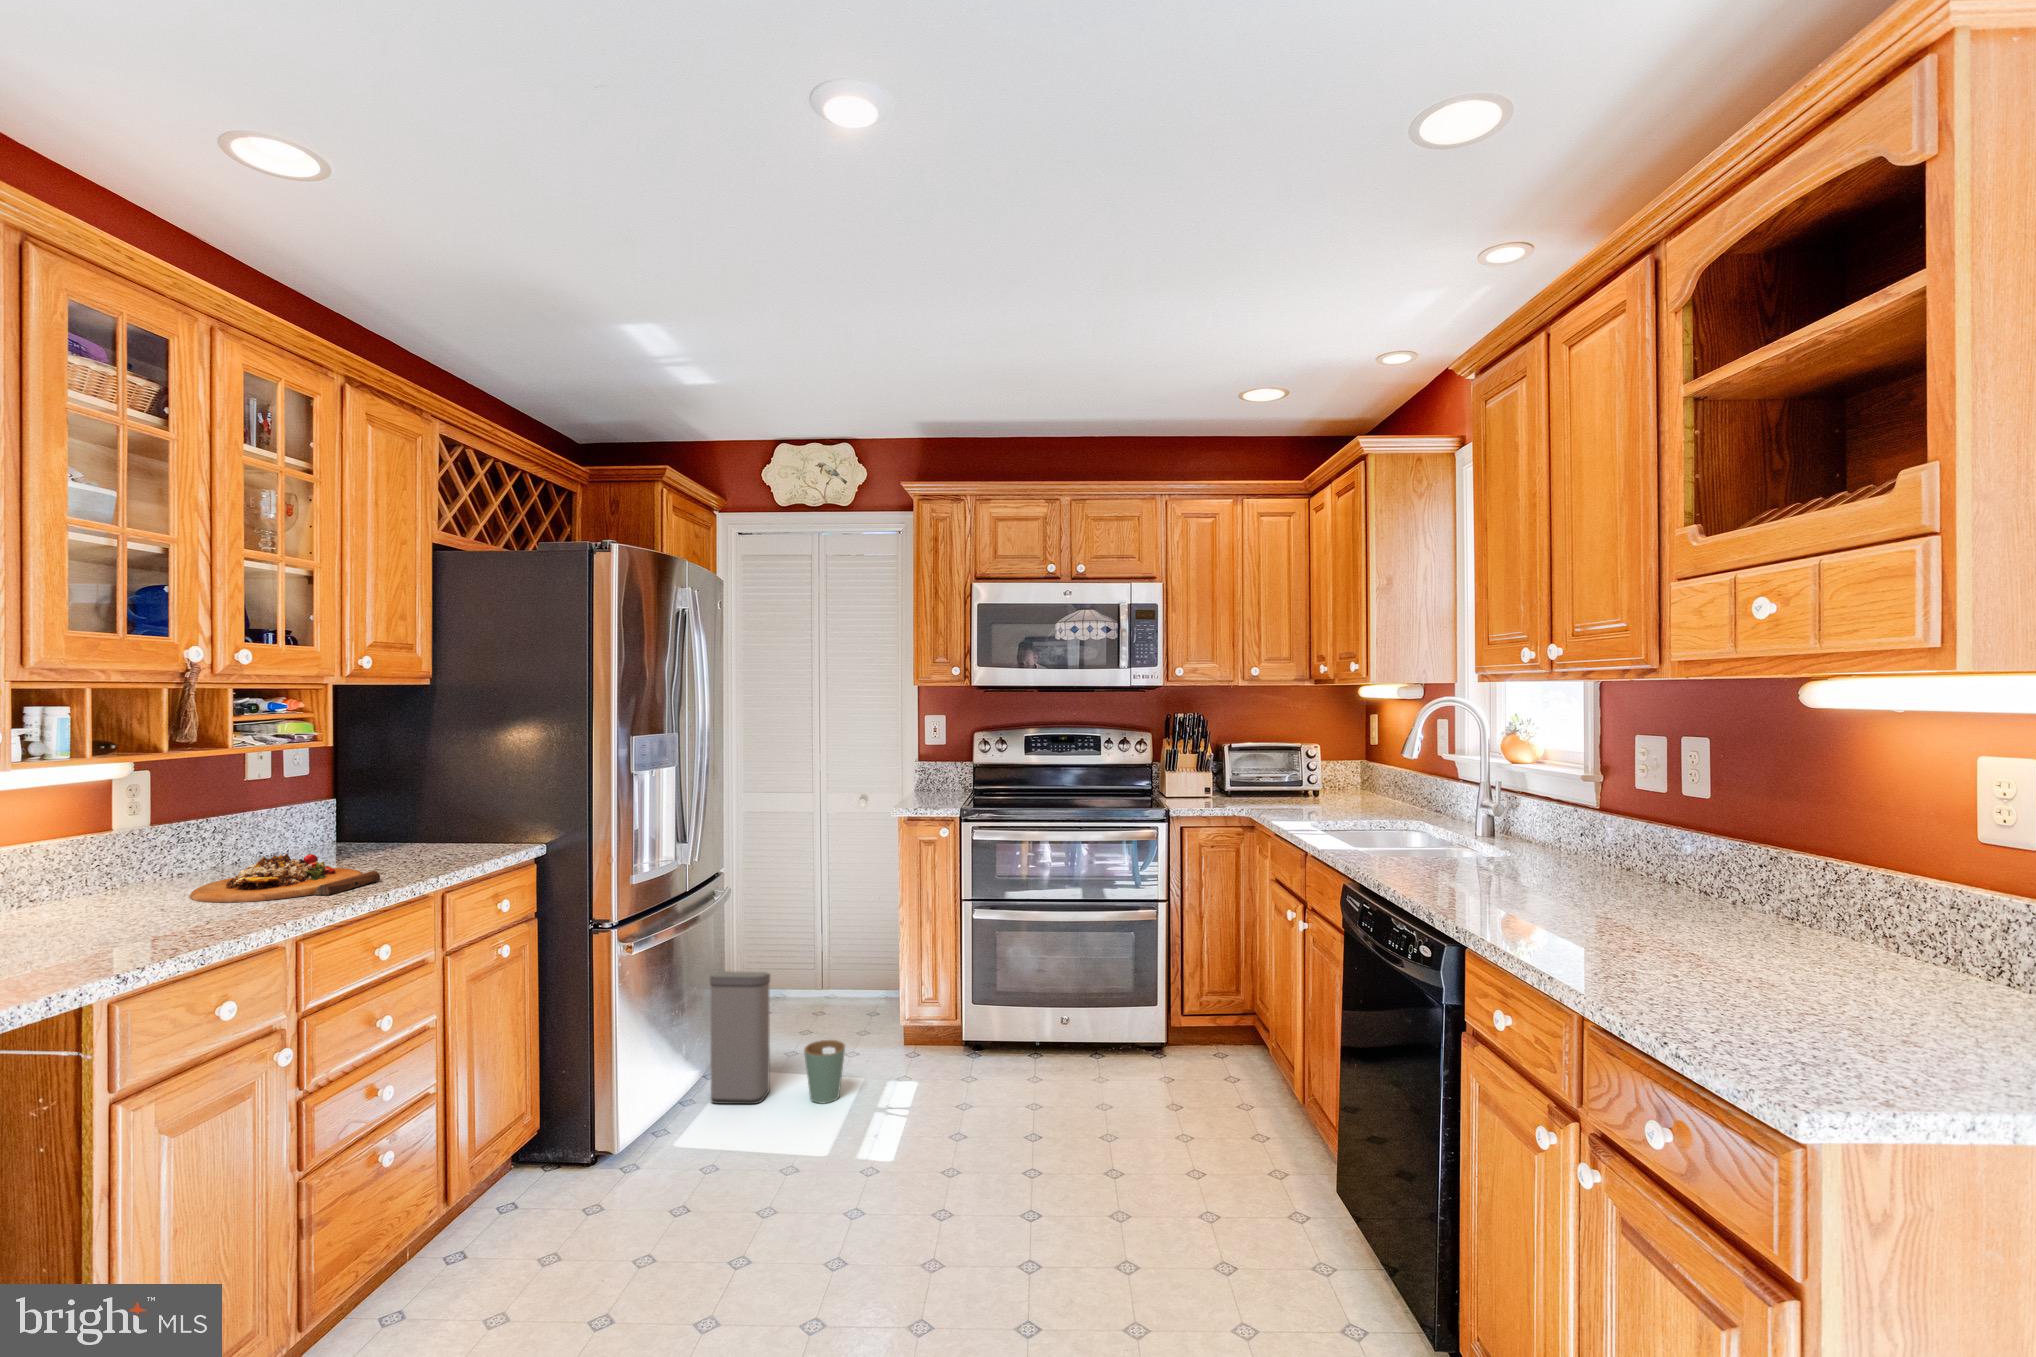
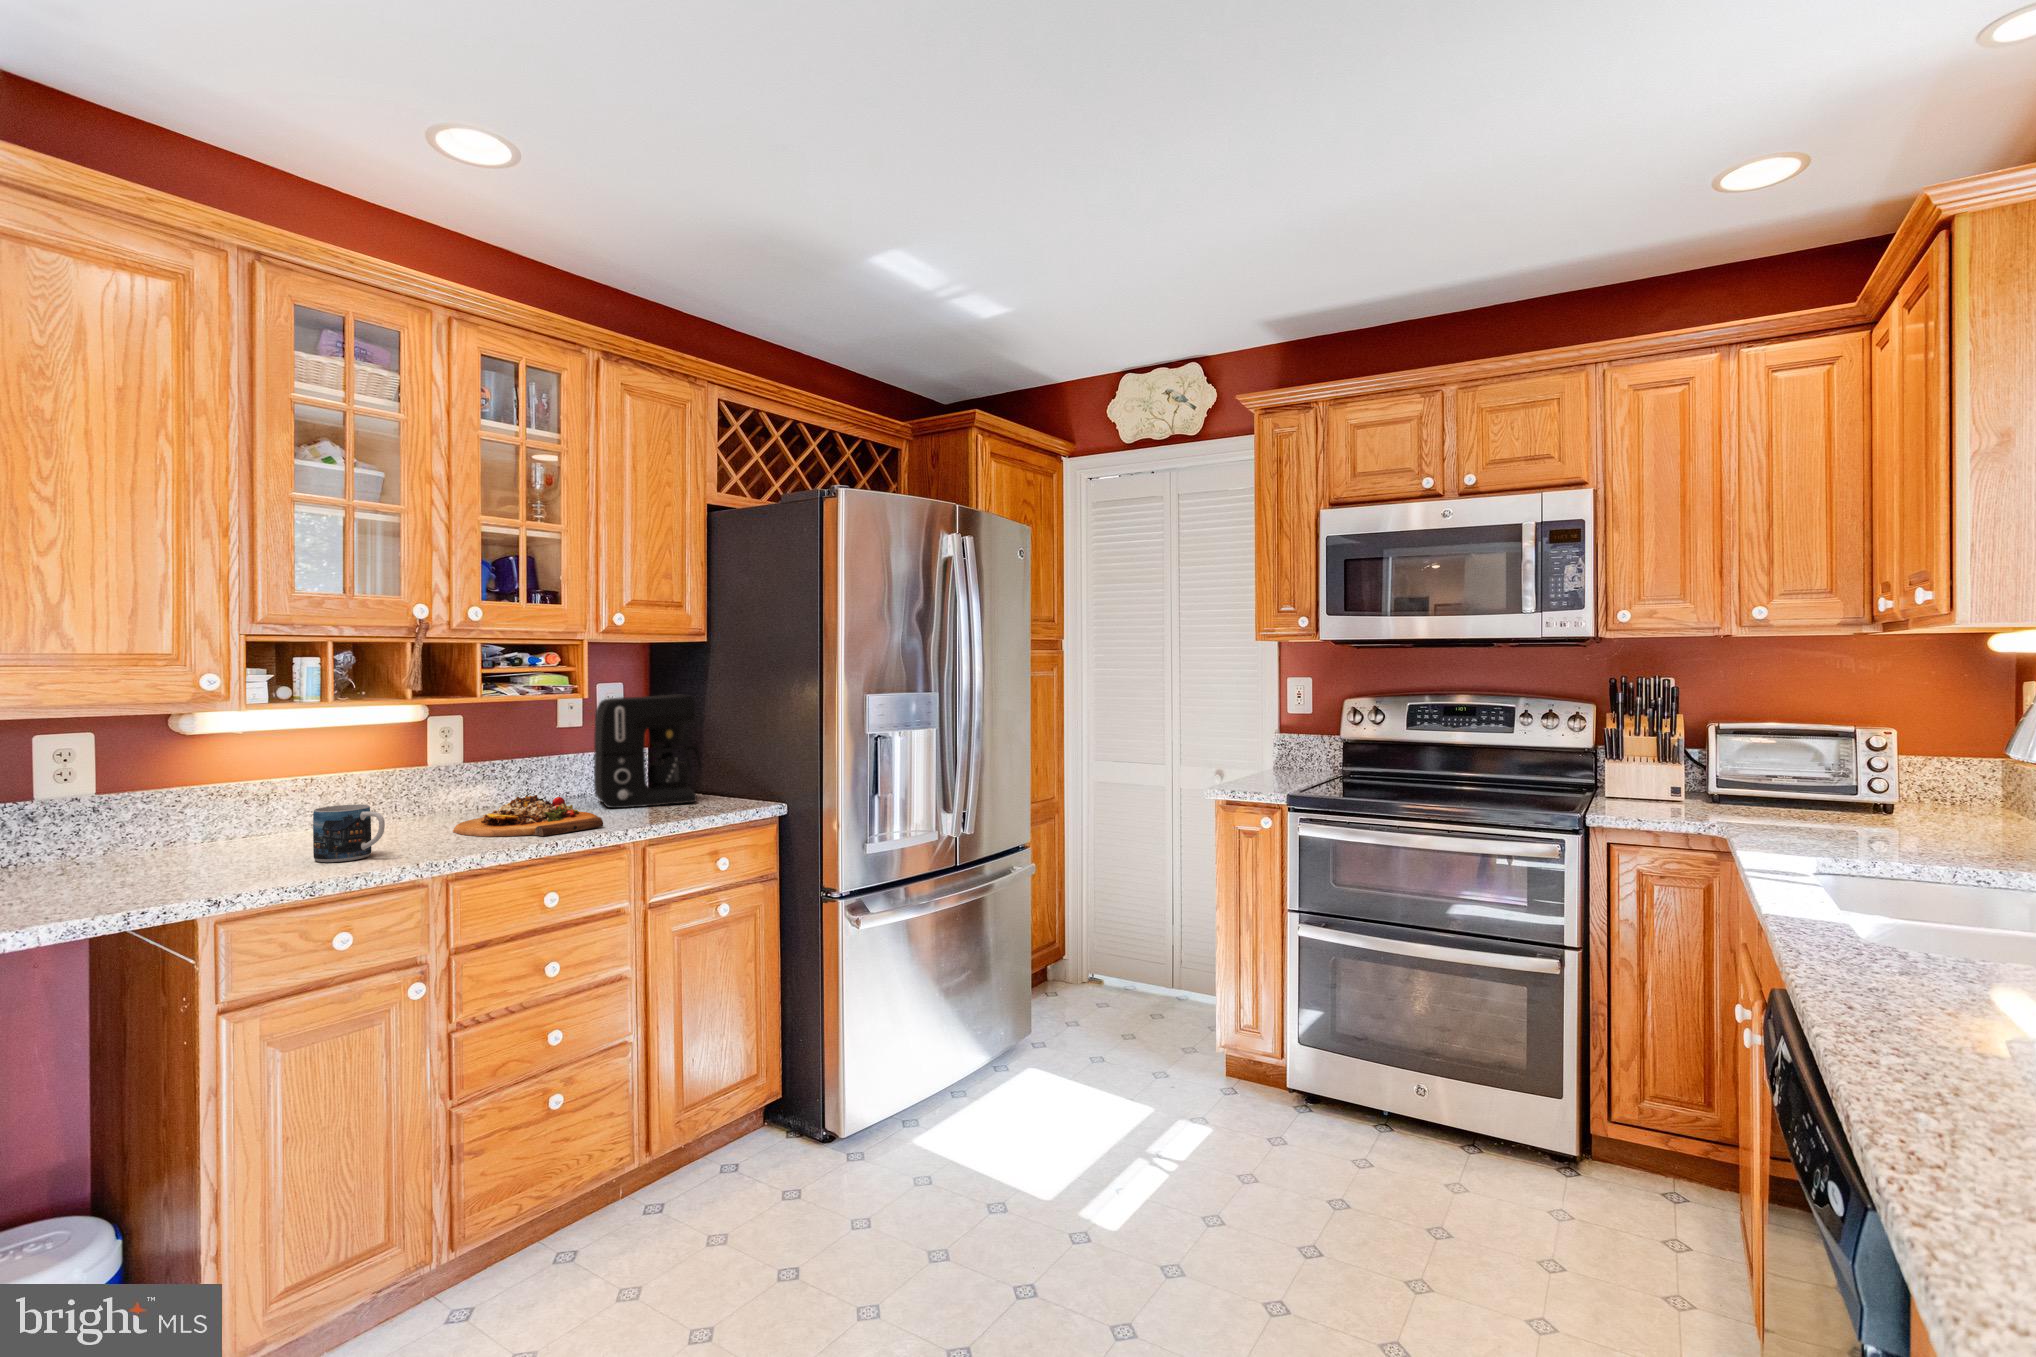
coffee maker: none [302,741,435,862] -> present [594,695,702,808]
mug: none [85,878,185,944] -> present [313,805,385,862]
trash can: present [710,971,845,1104] -> none [976,963,1122,1137]

